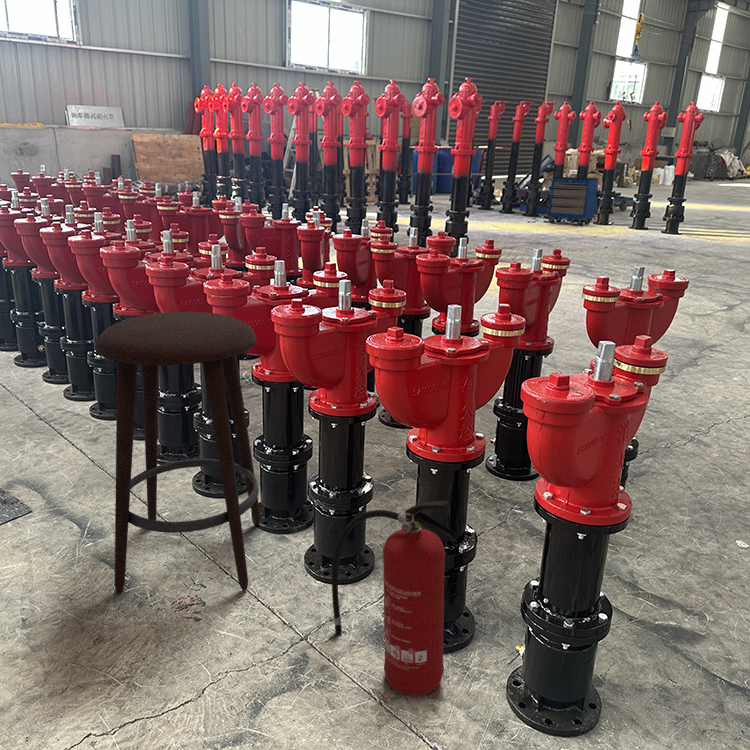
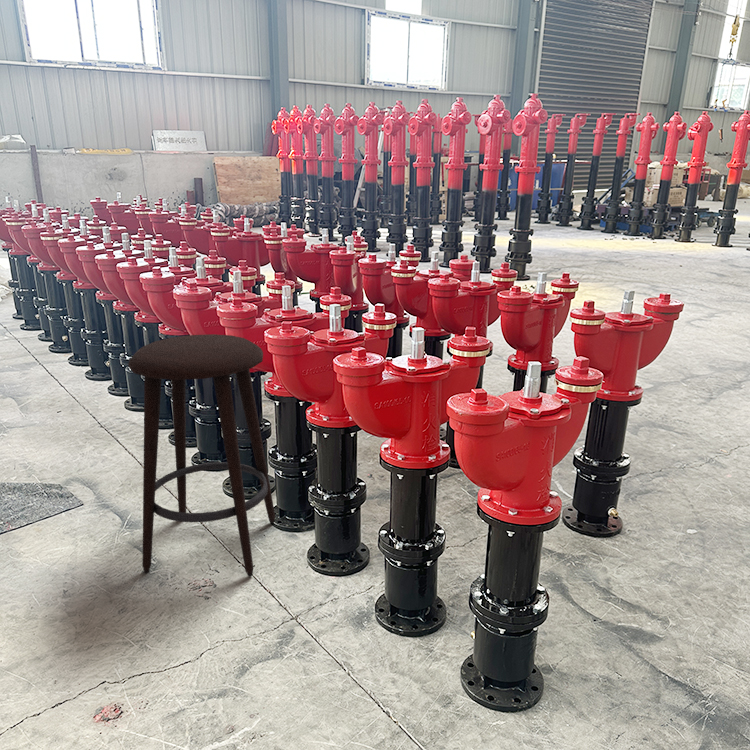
storage cabinet: present [549,177,599,226] -> none [624,191,678,241]
fire extinguisher: present [332,501,457,696] -> none [317,498,407,669]

